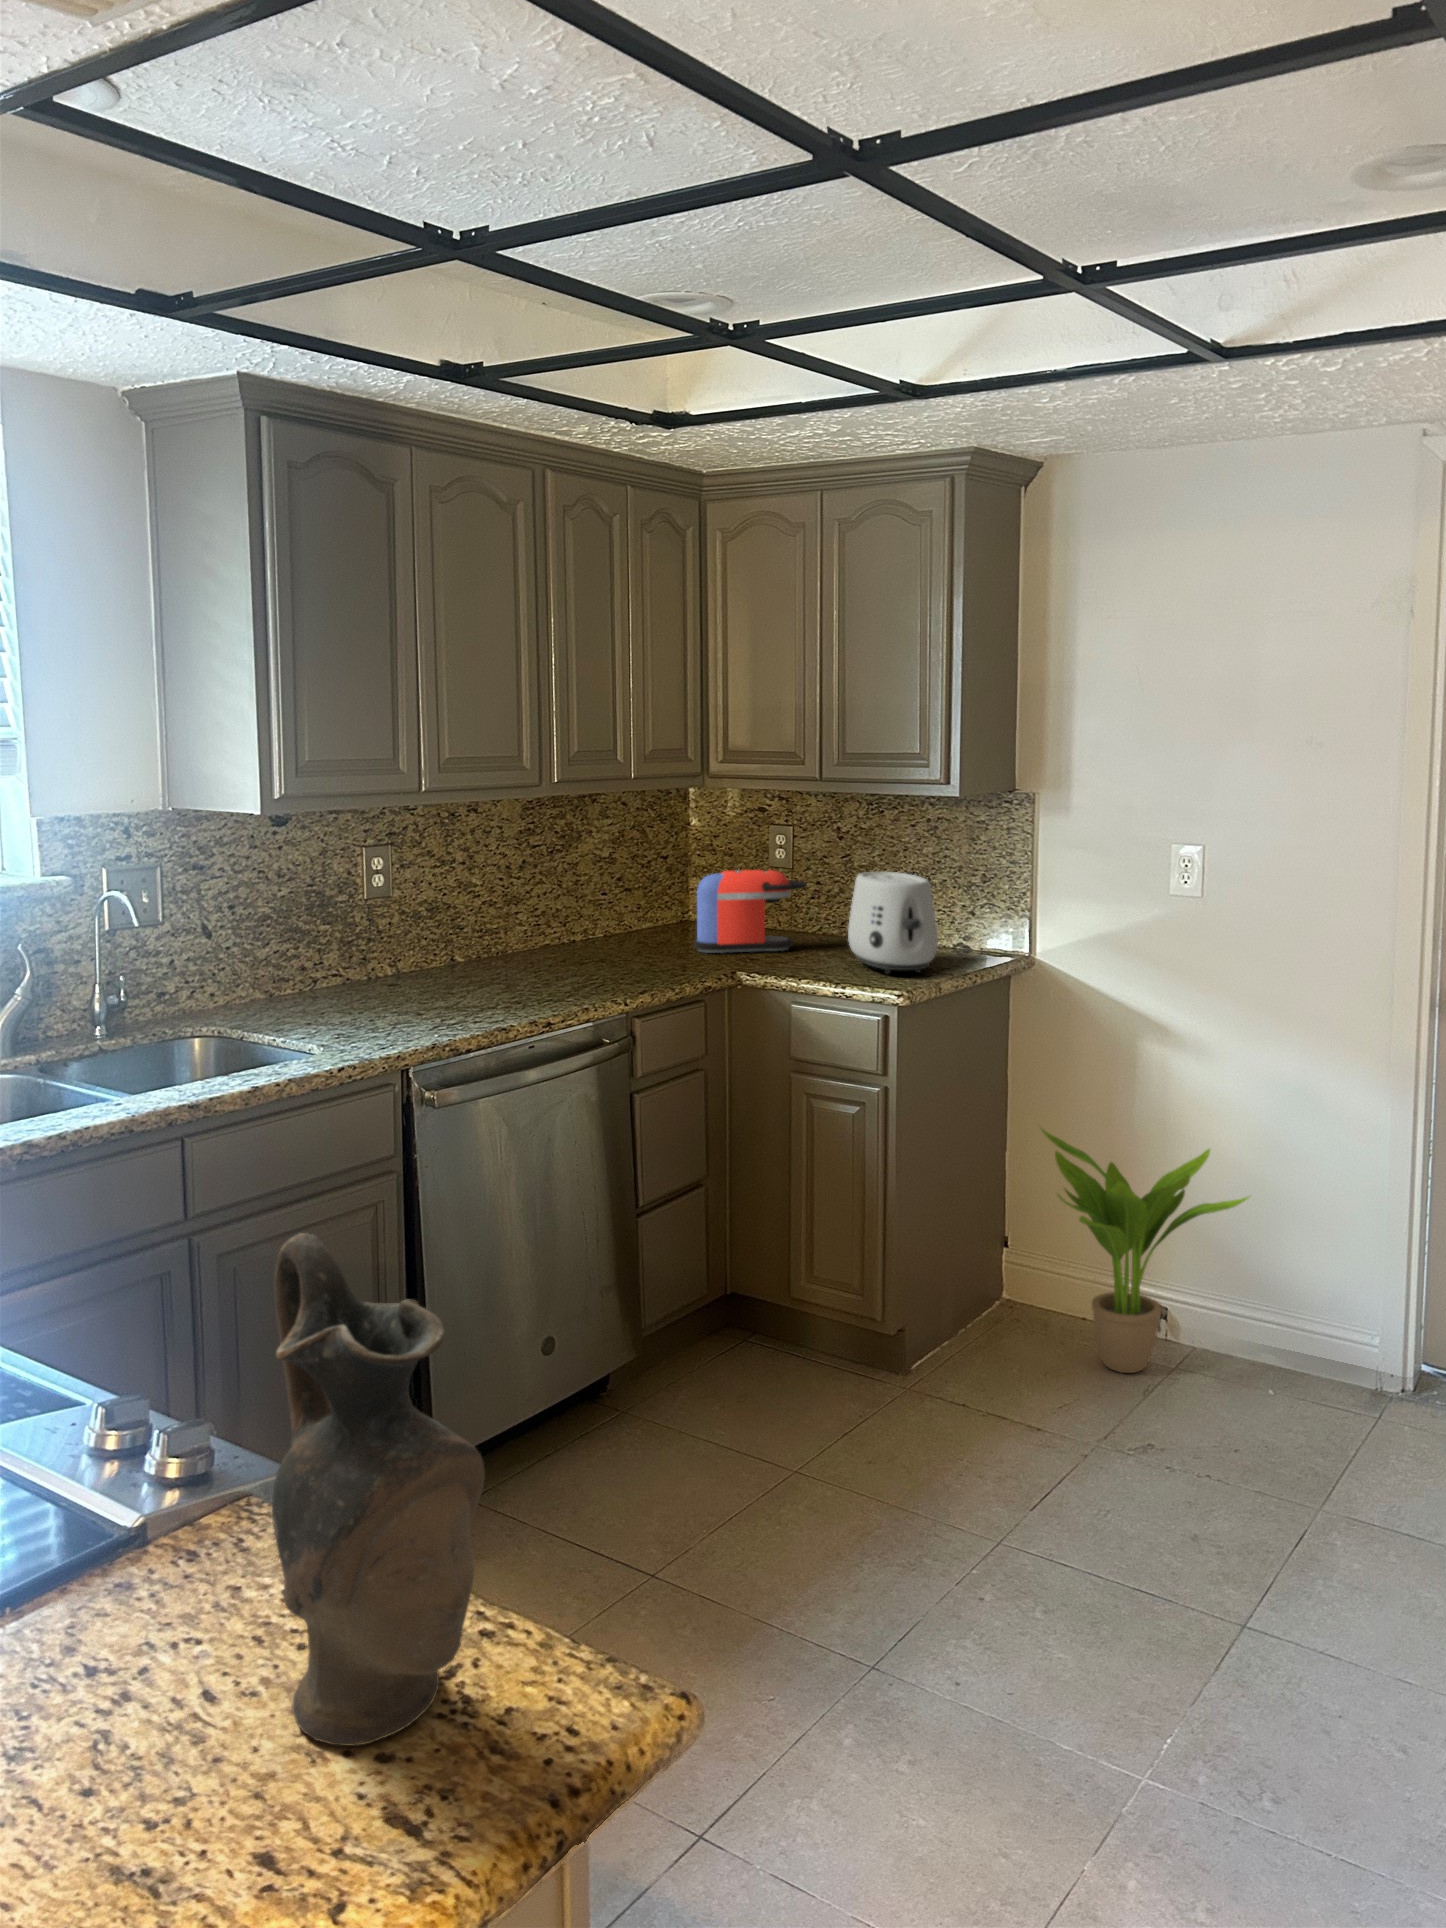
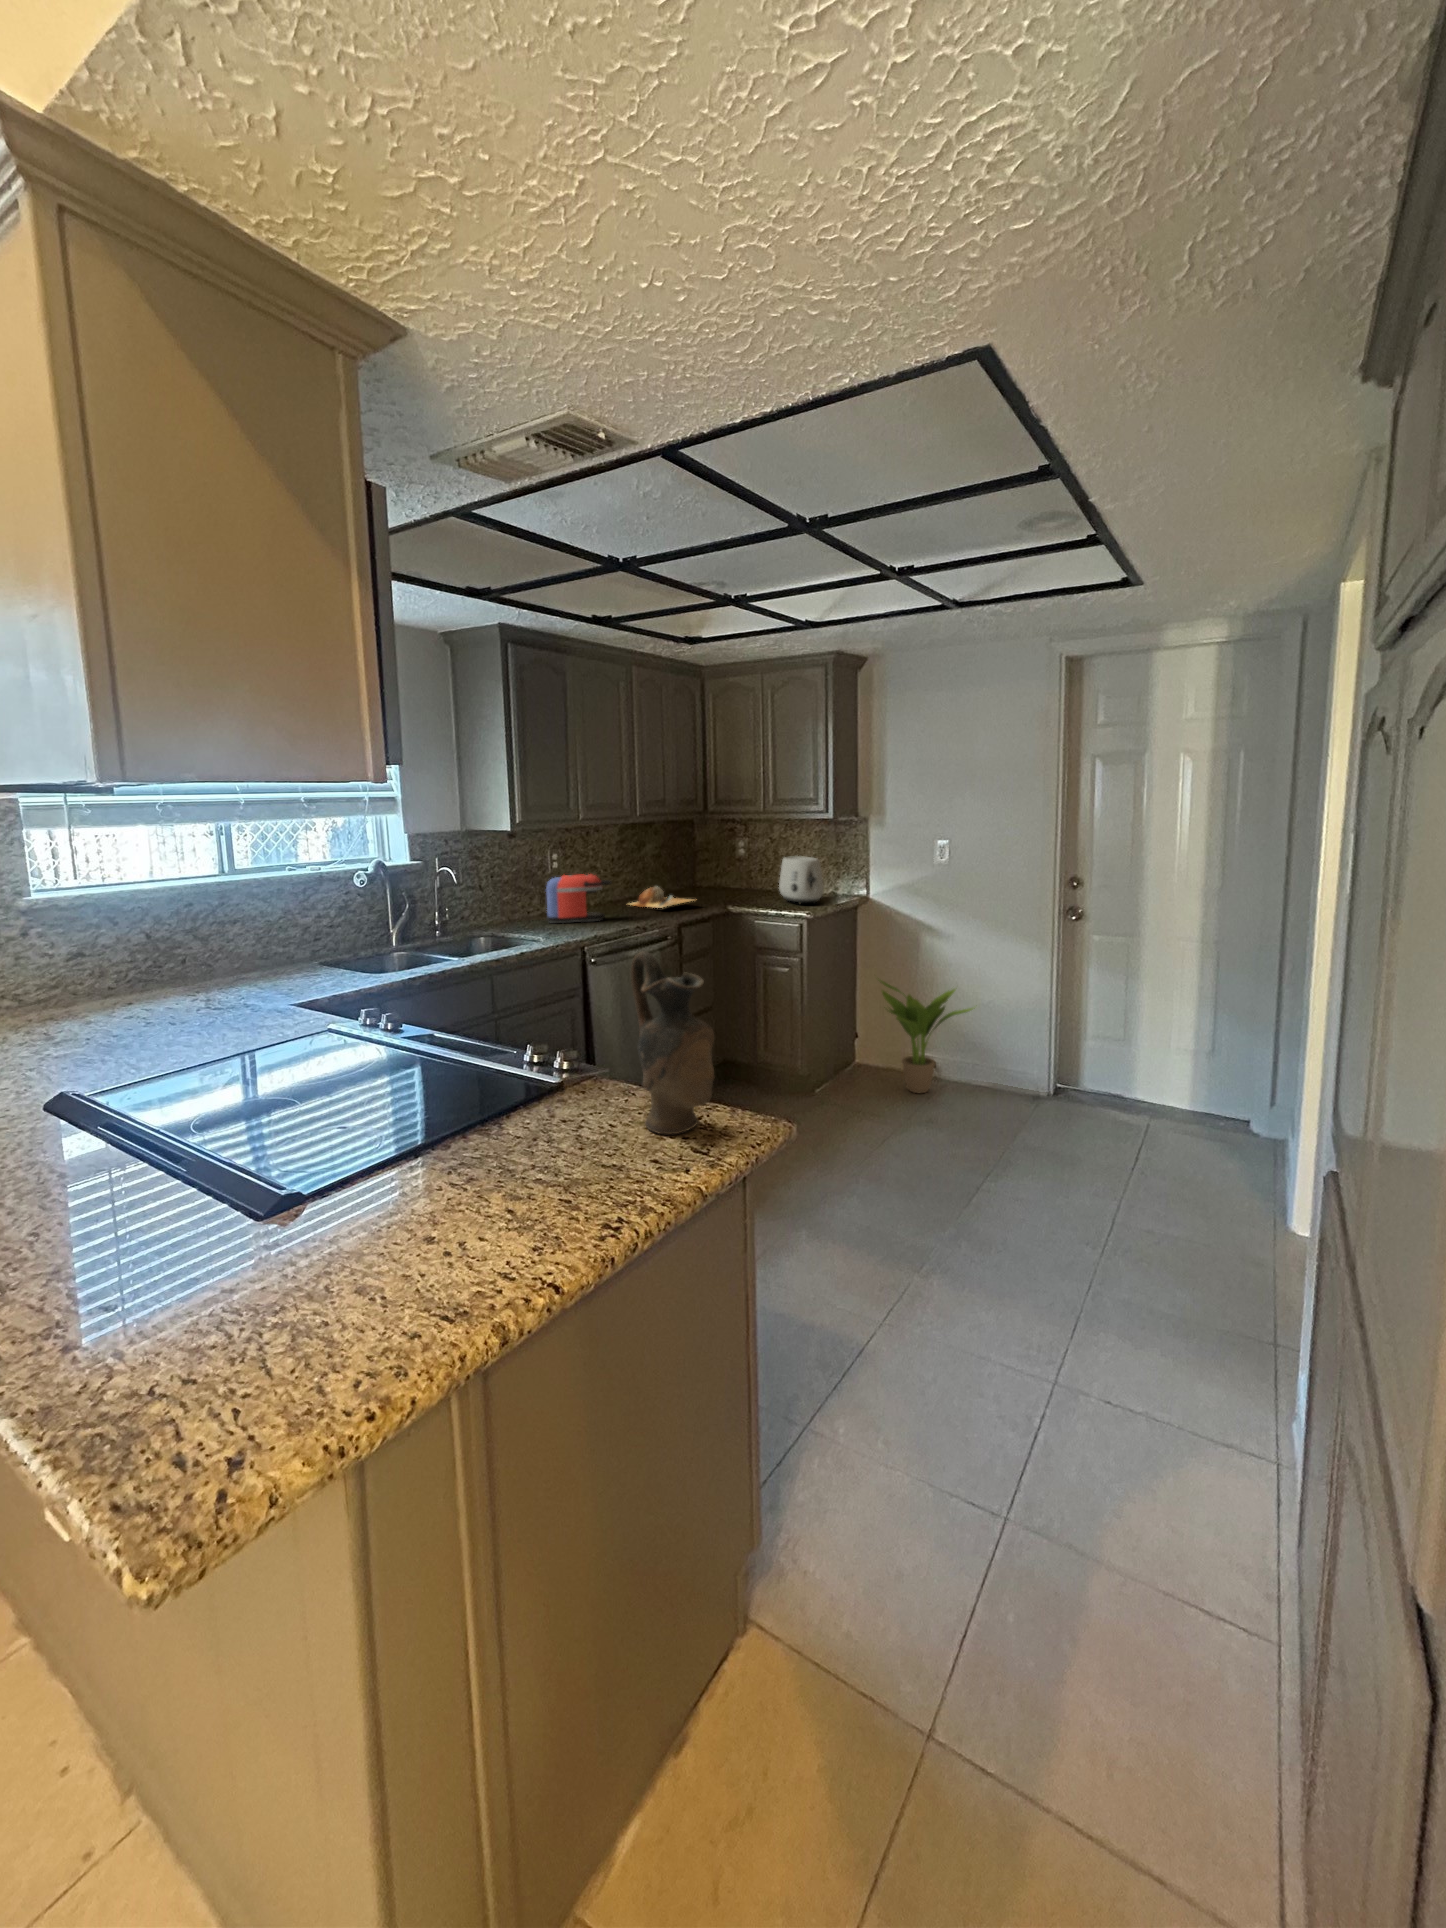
coffee maker: present [694,870,807,953] -> present [546,874,612,923]
chopping board: none [532,927,676,976] -> present [631,887,692,908]

